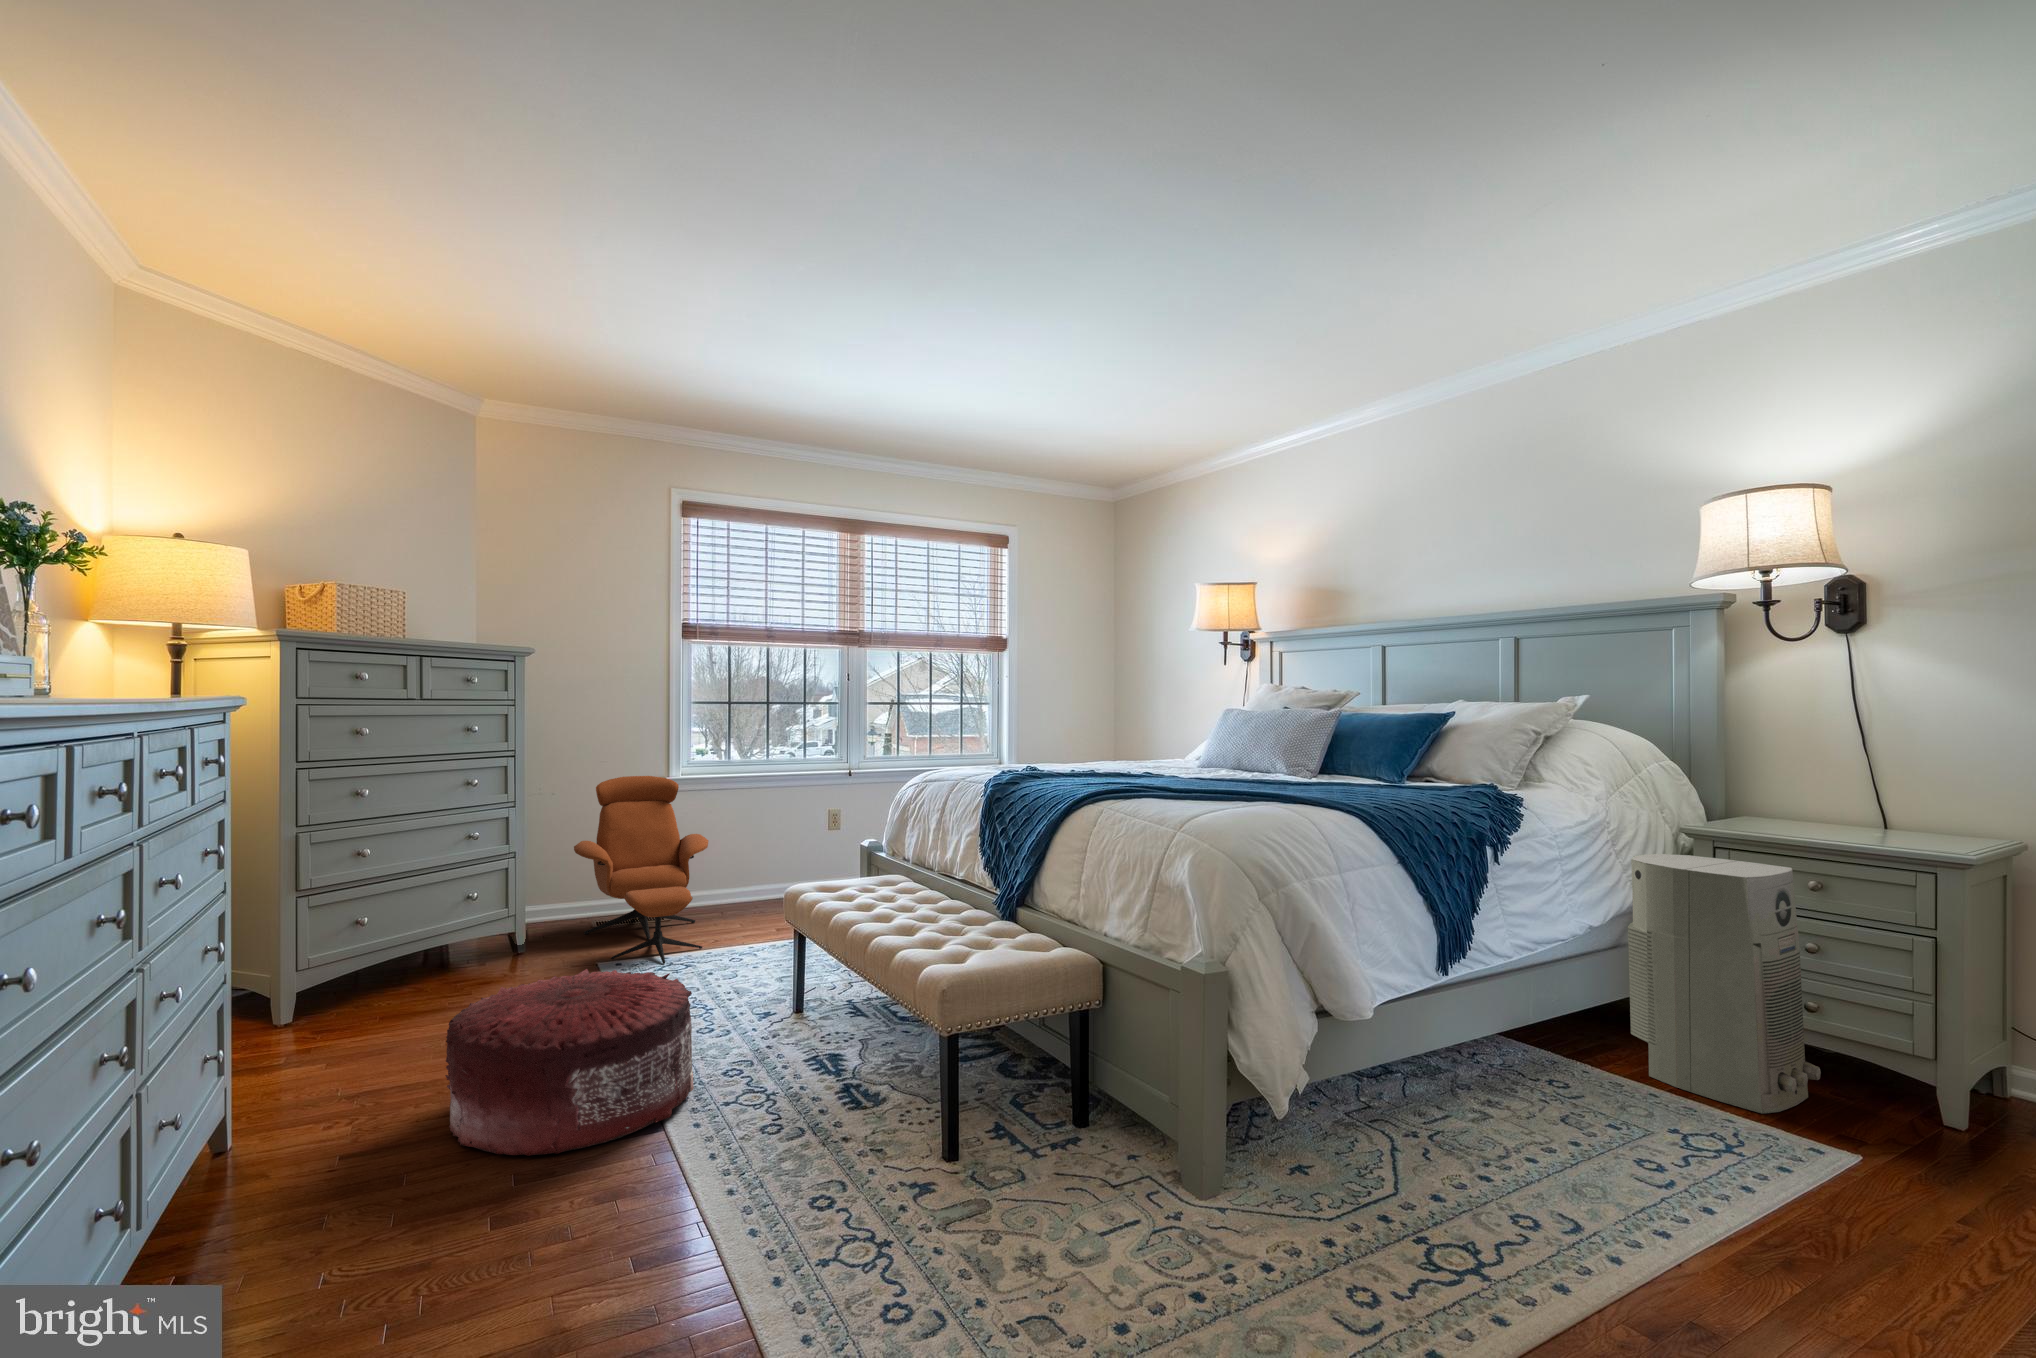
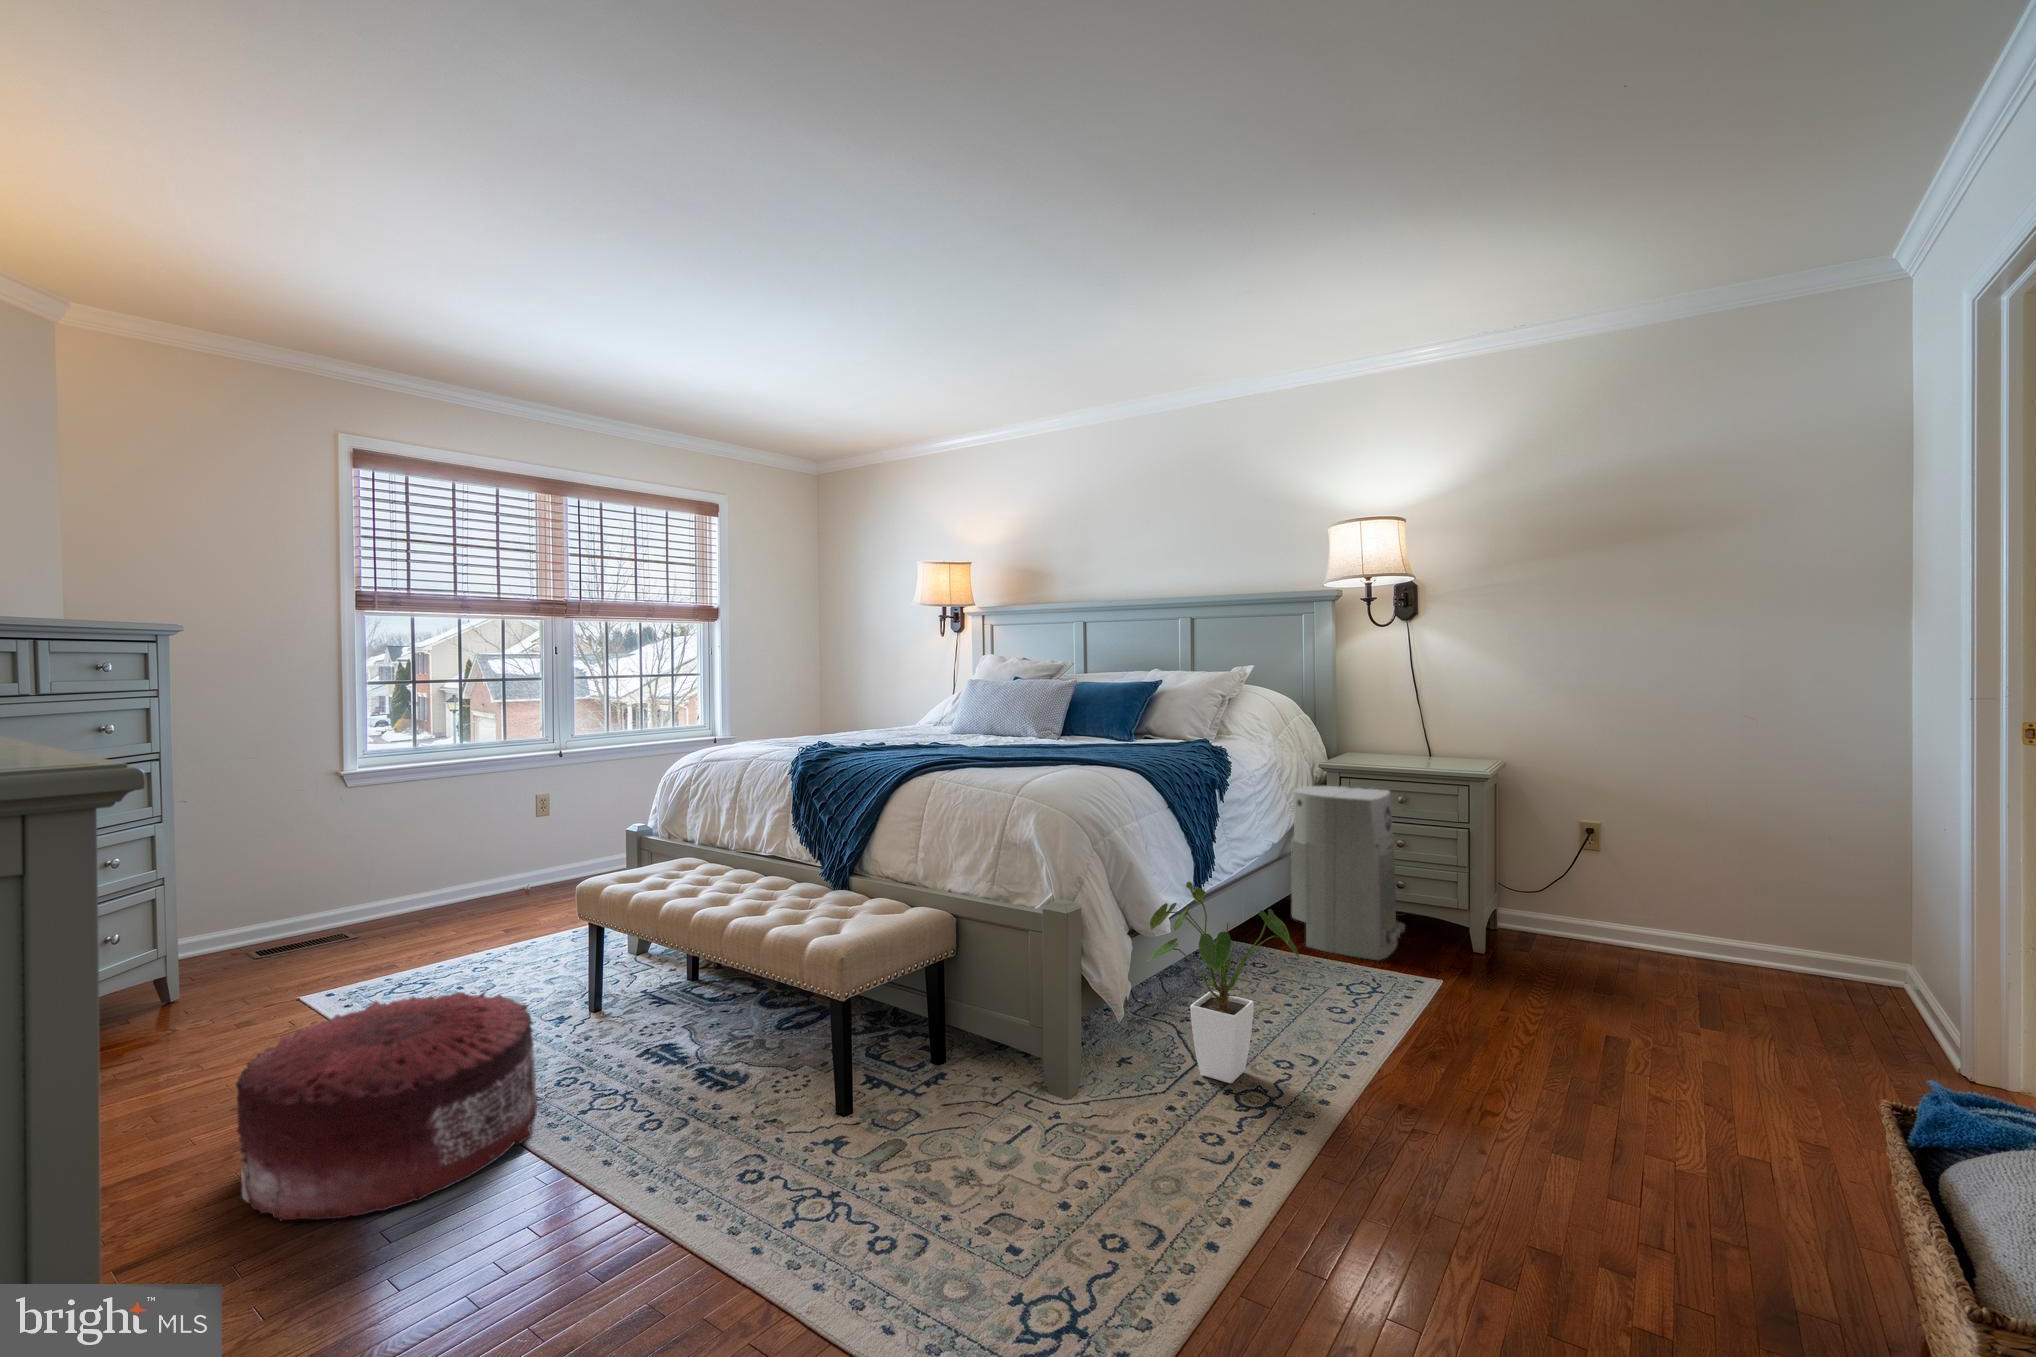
lounge chair: present [574,776,708,964] -> none [231,772,429,987]
house plant: none [1324,954,1537,1231] -> present [1148,882,1300,1083]

